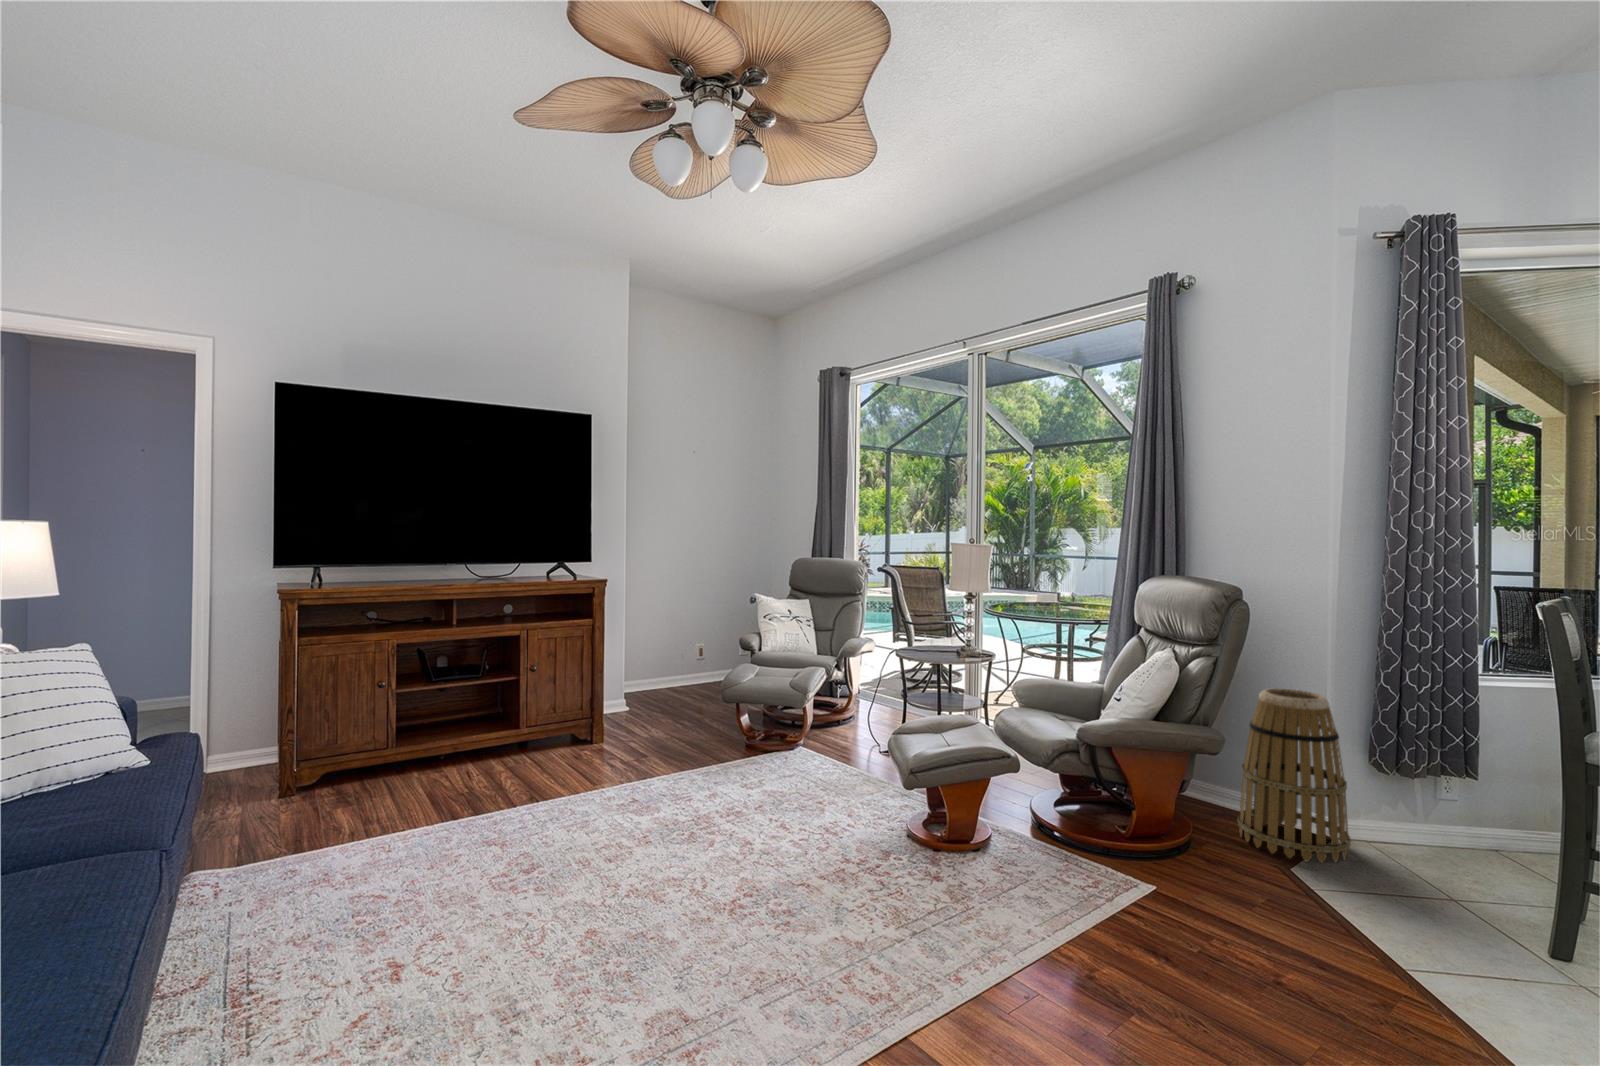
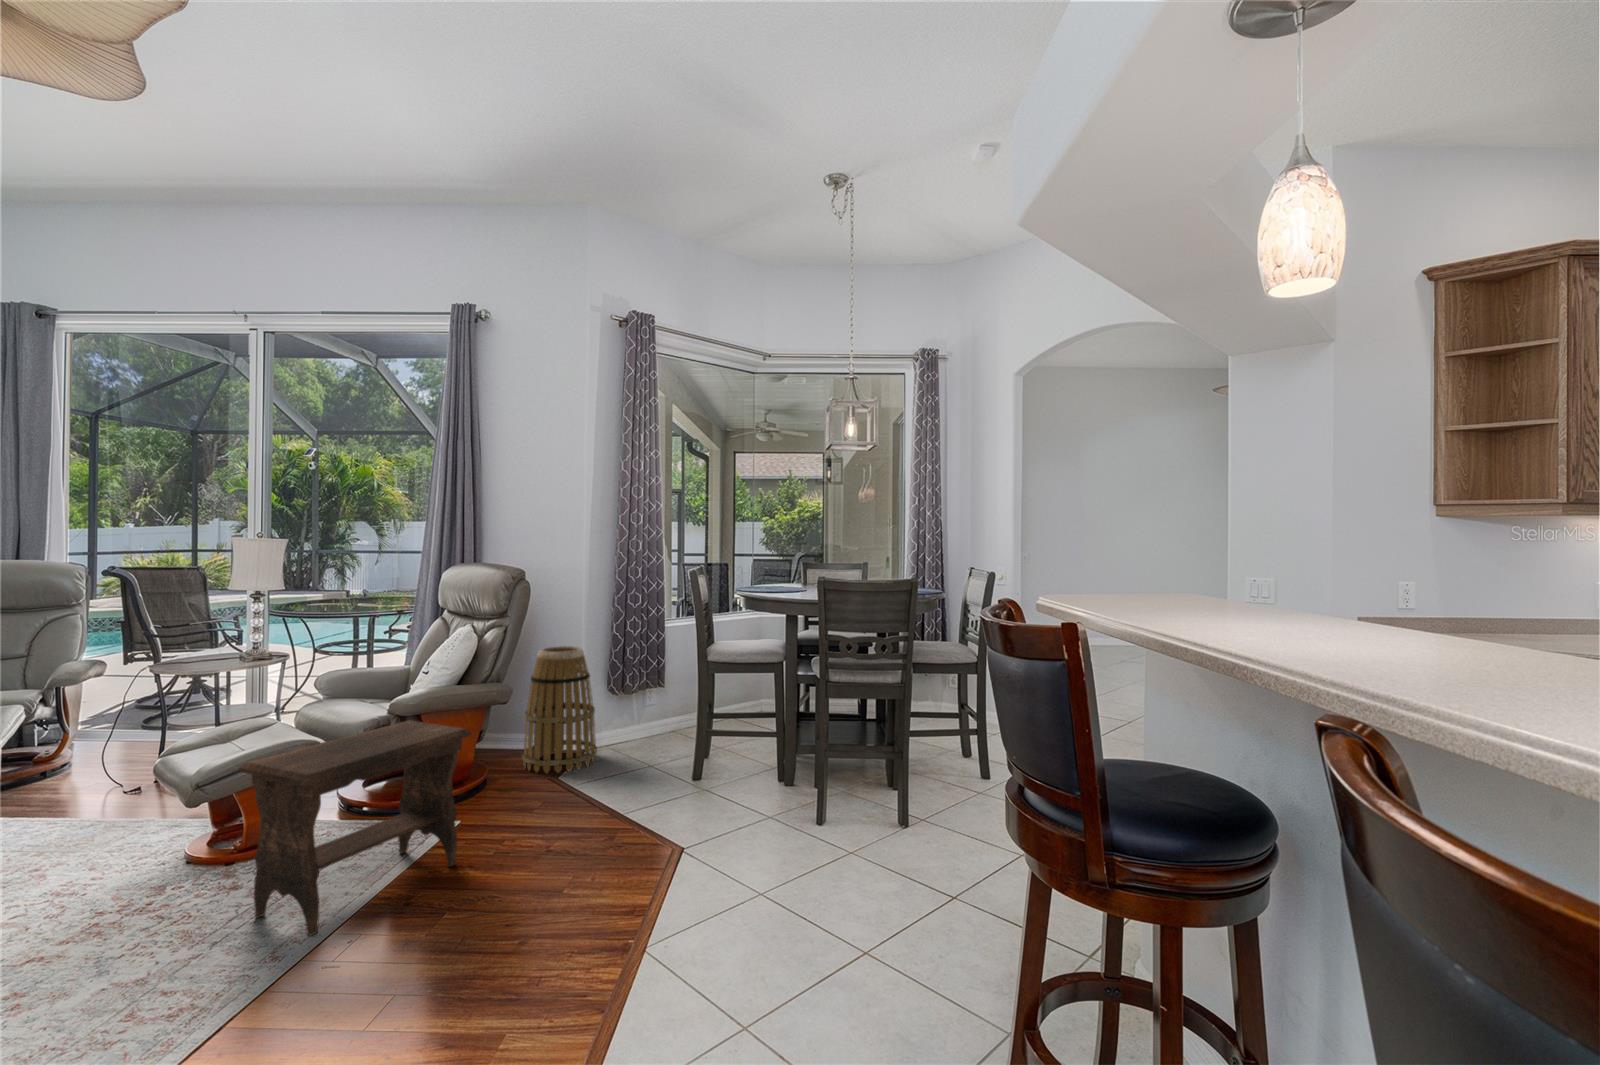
footstool: none [936,754,1168,970] -> present [239,721,471,936]

